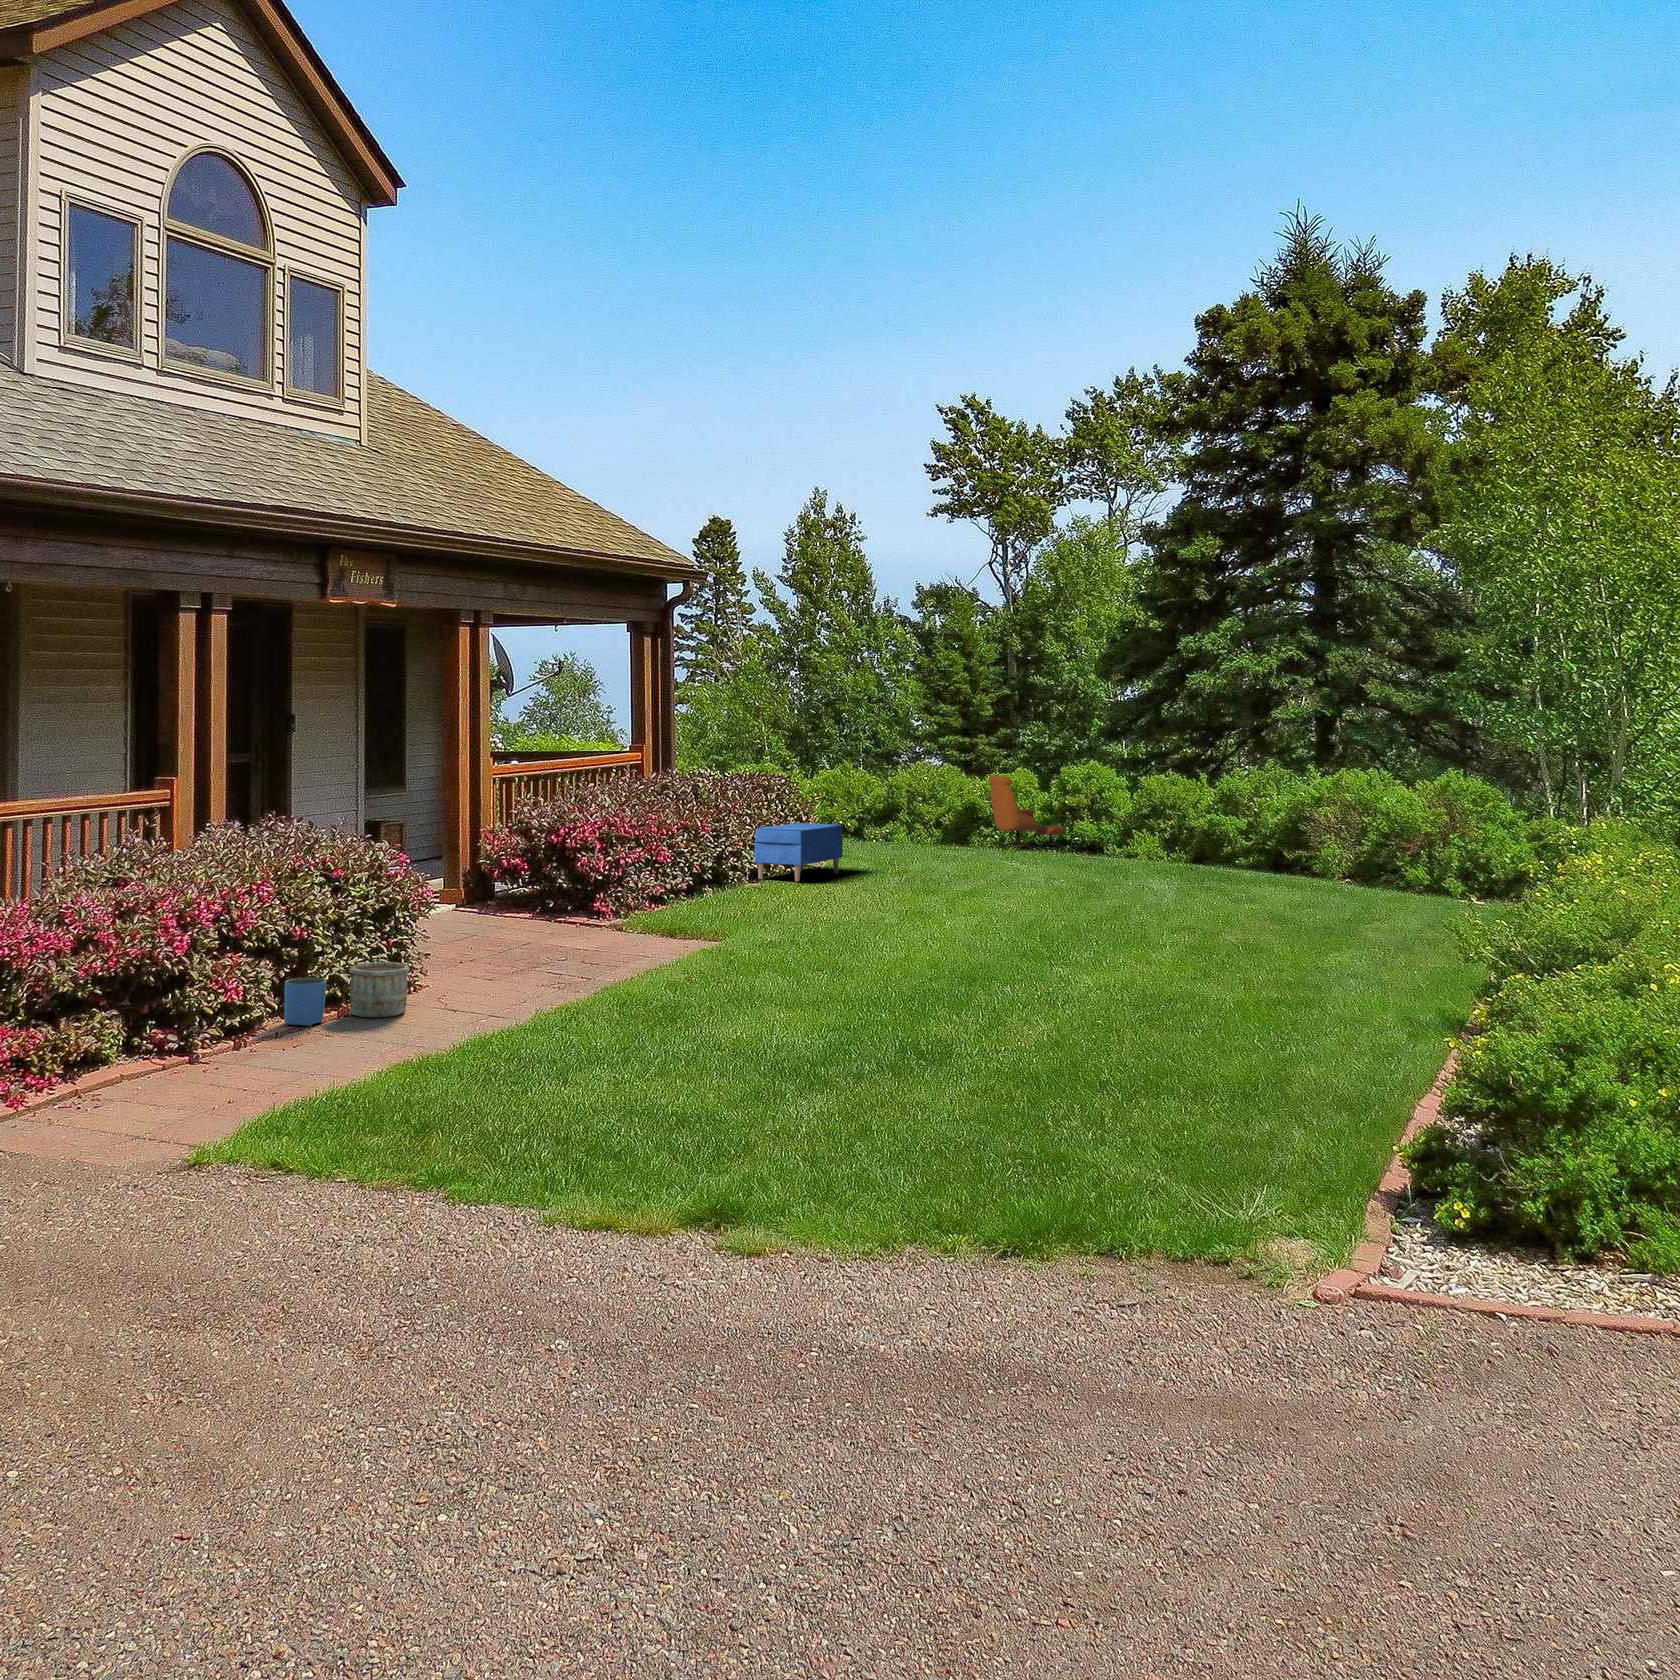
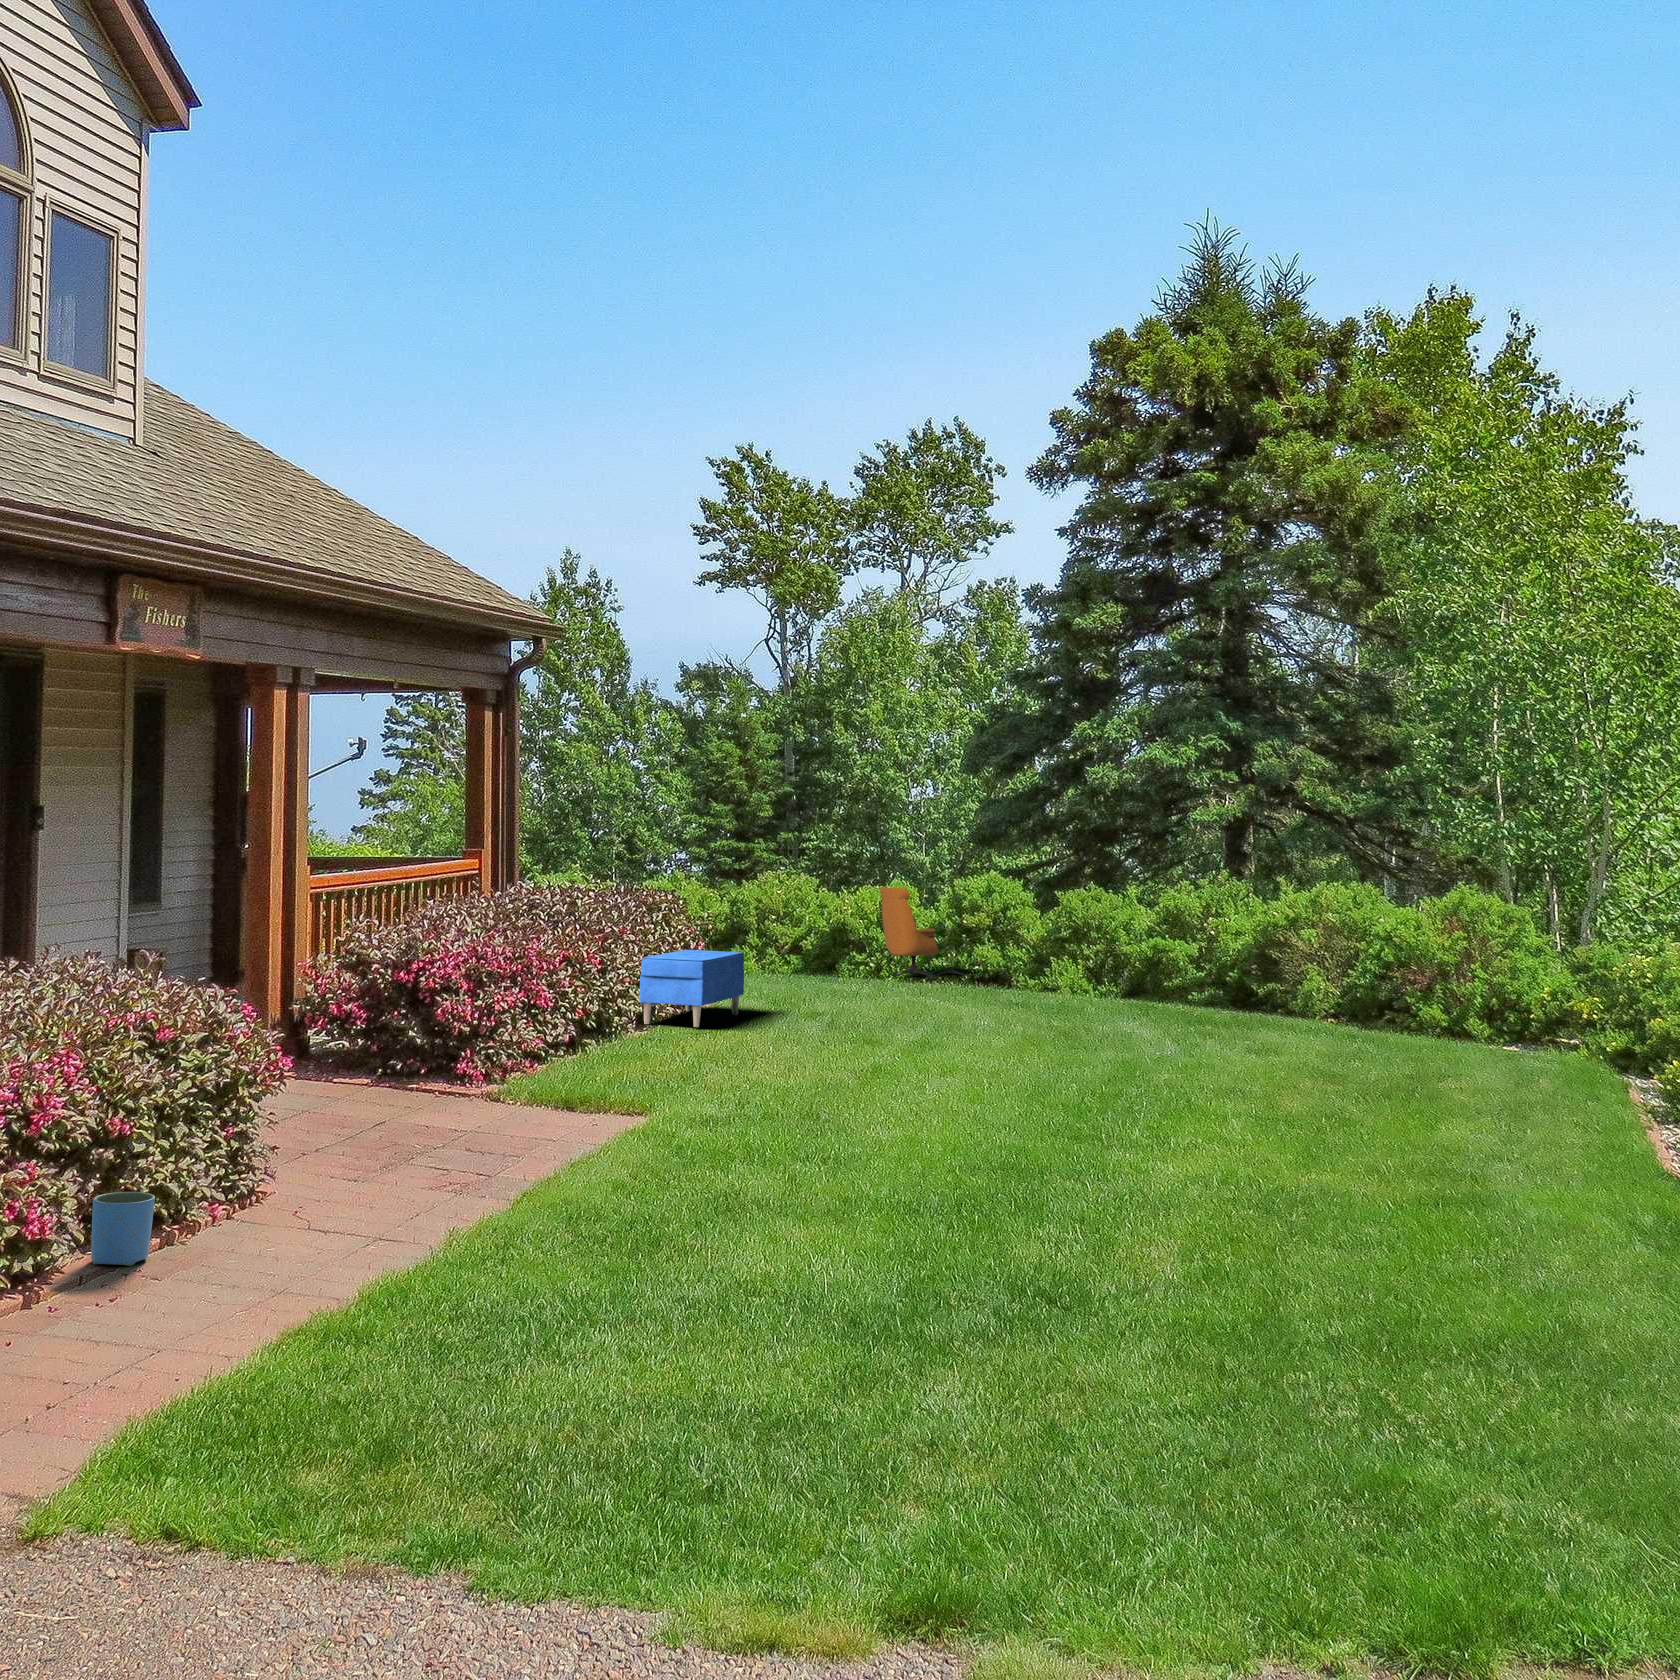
wooden bucket: present [350,962,410,1017] -> none [182,1164,272,1248]

